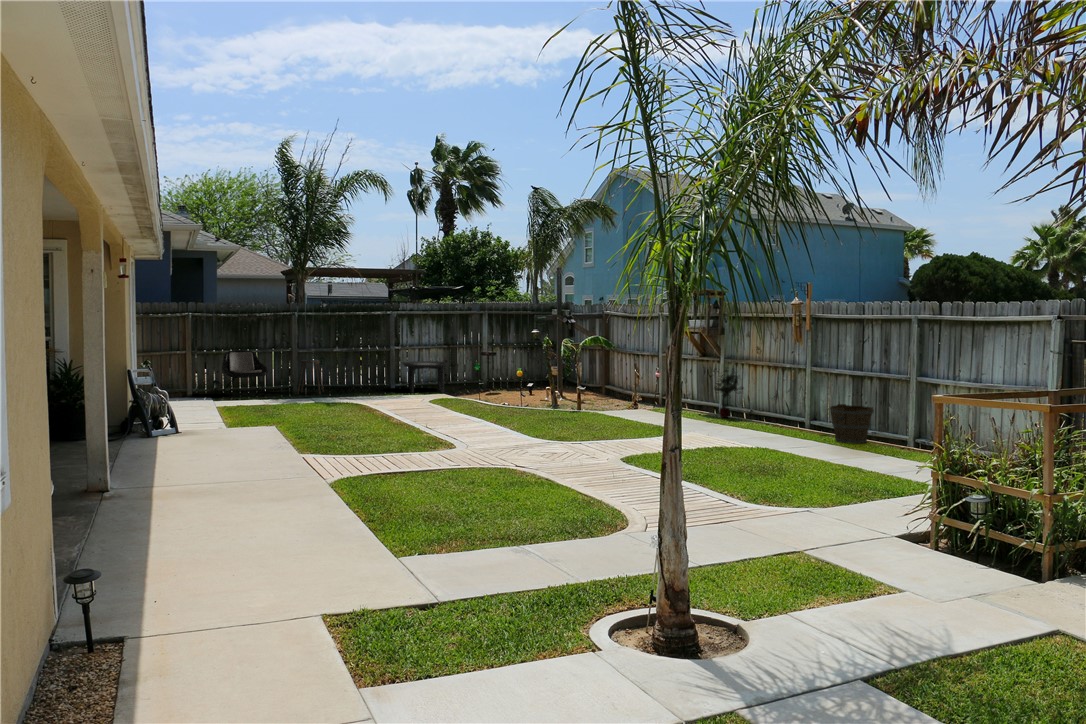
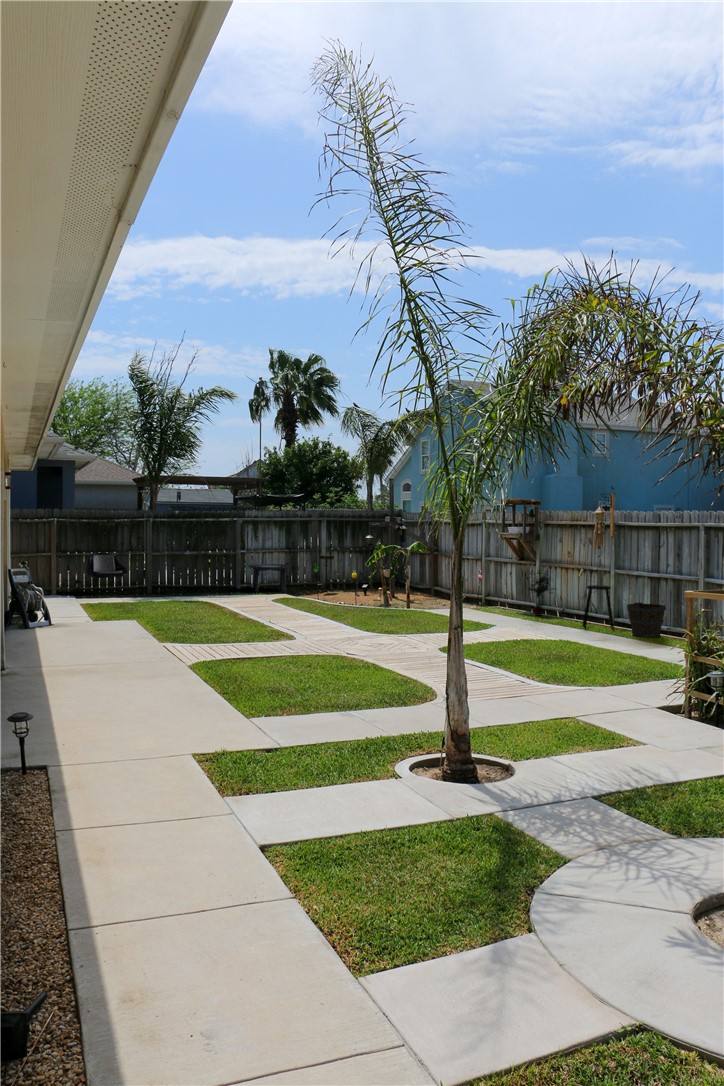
stool: present [297,360,324,394] -> present [583,585,614,630]

